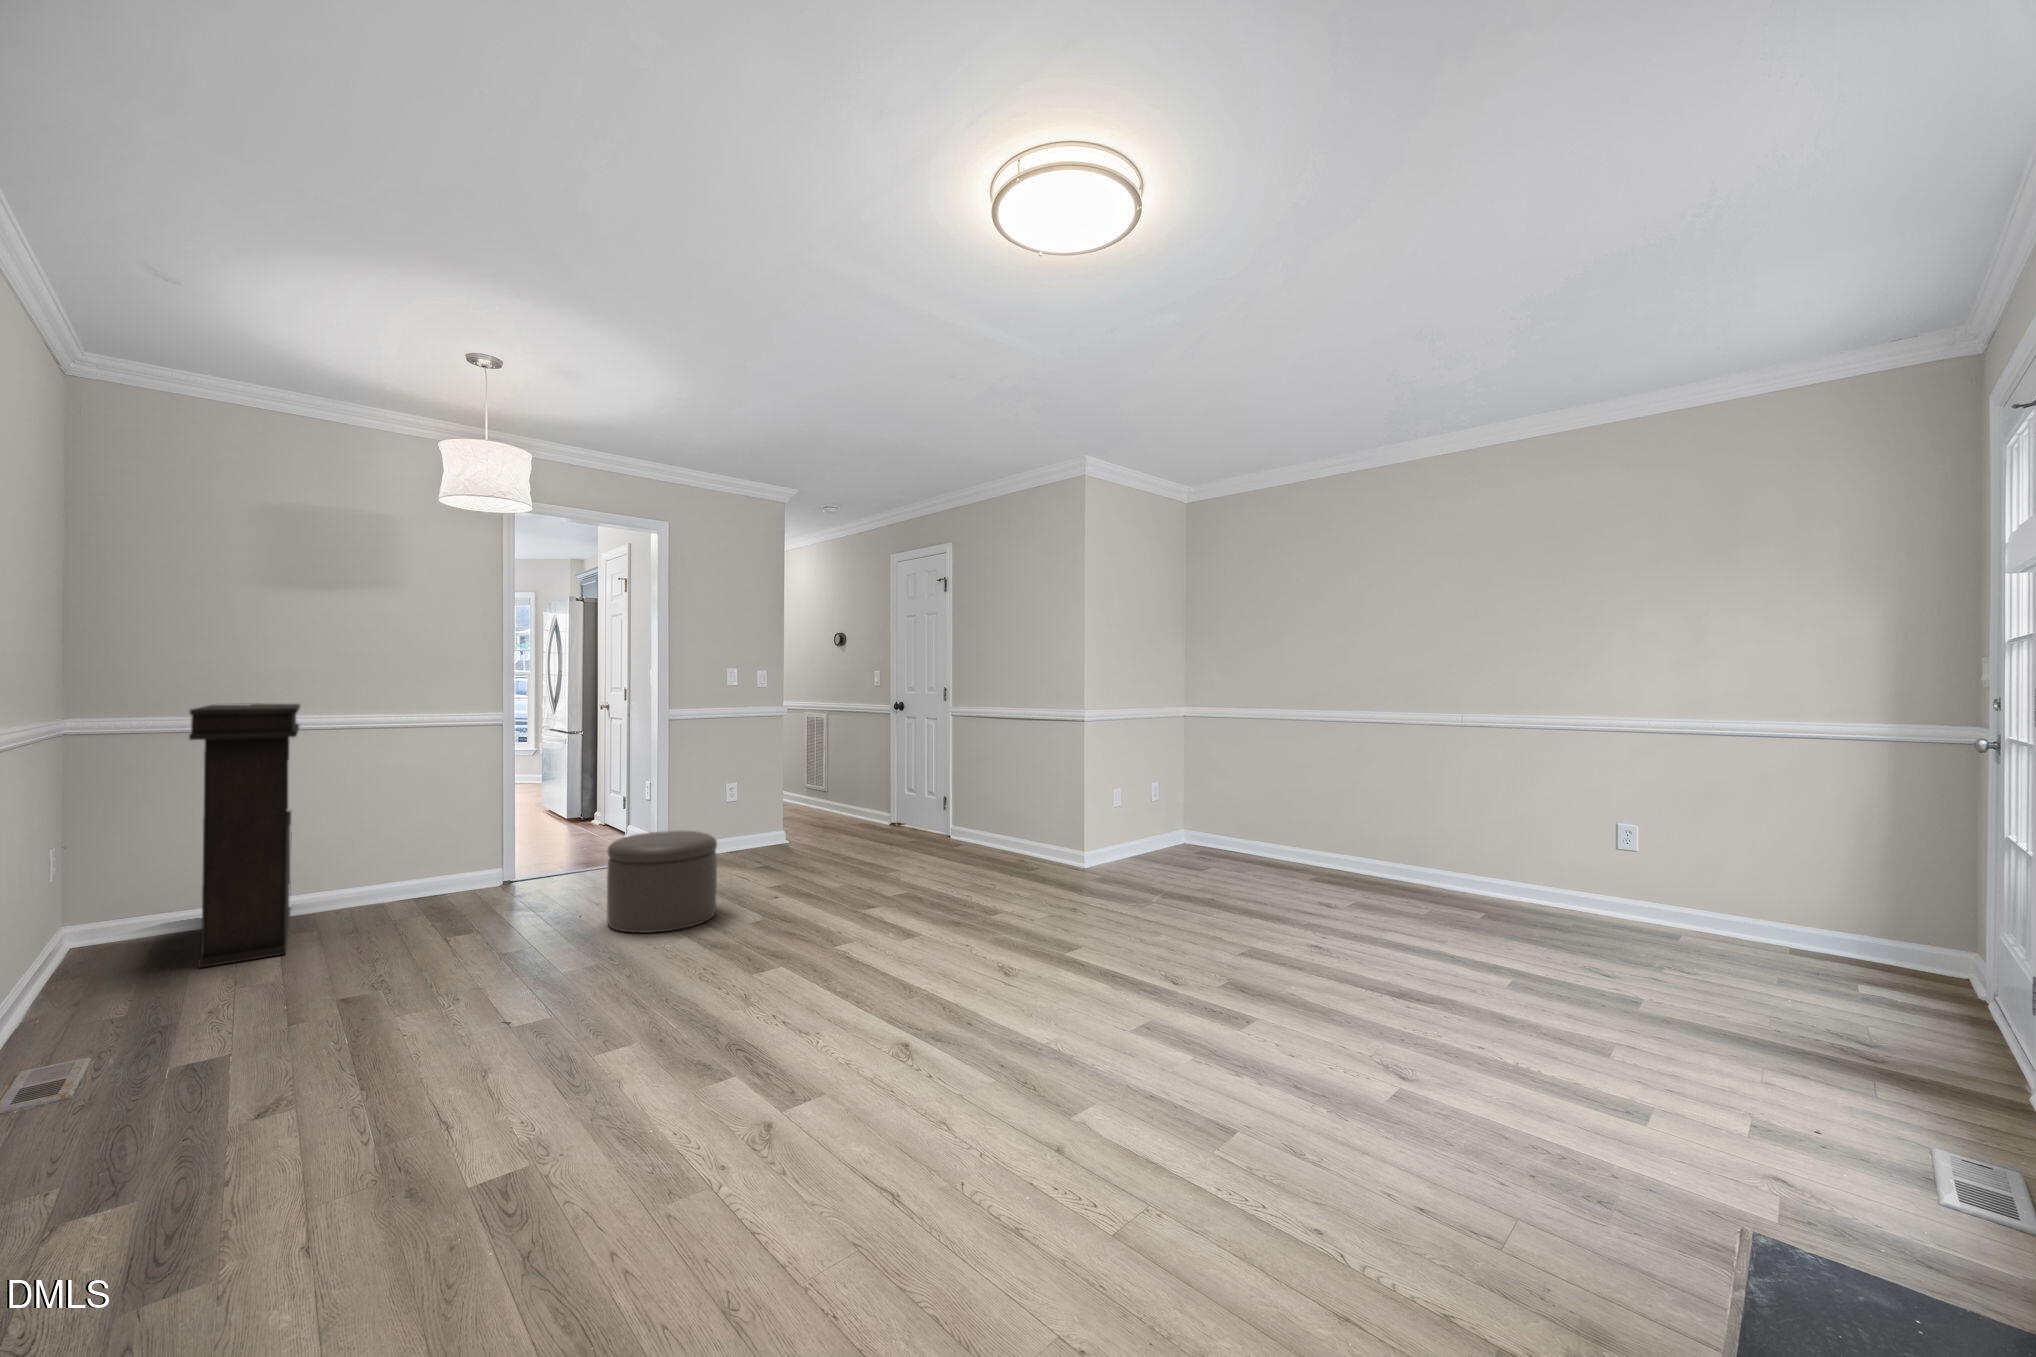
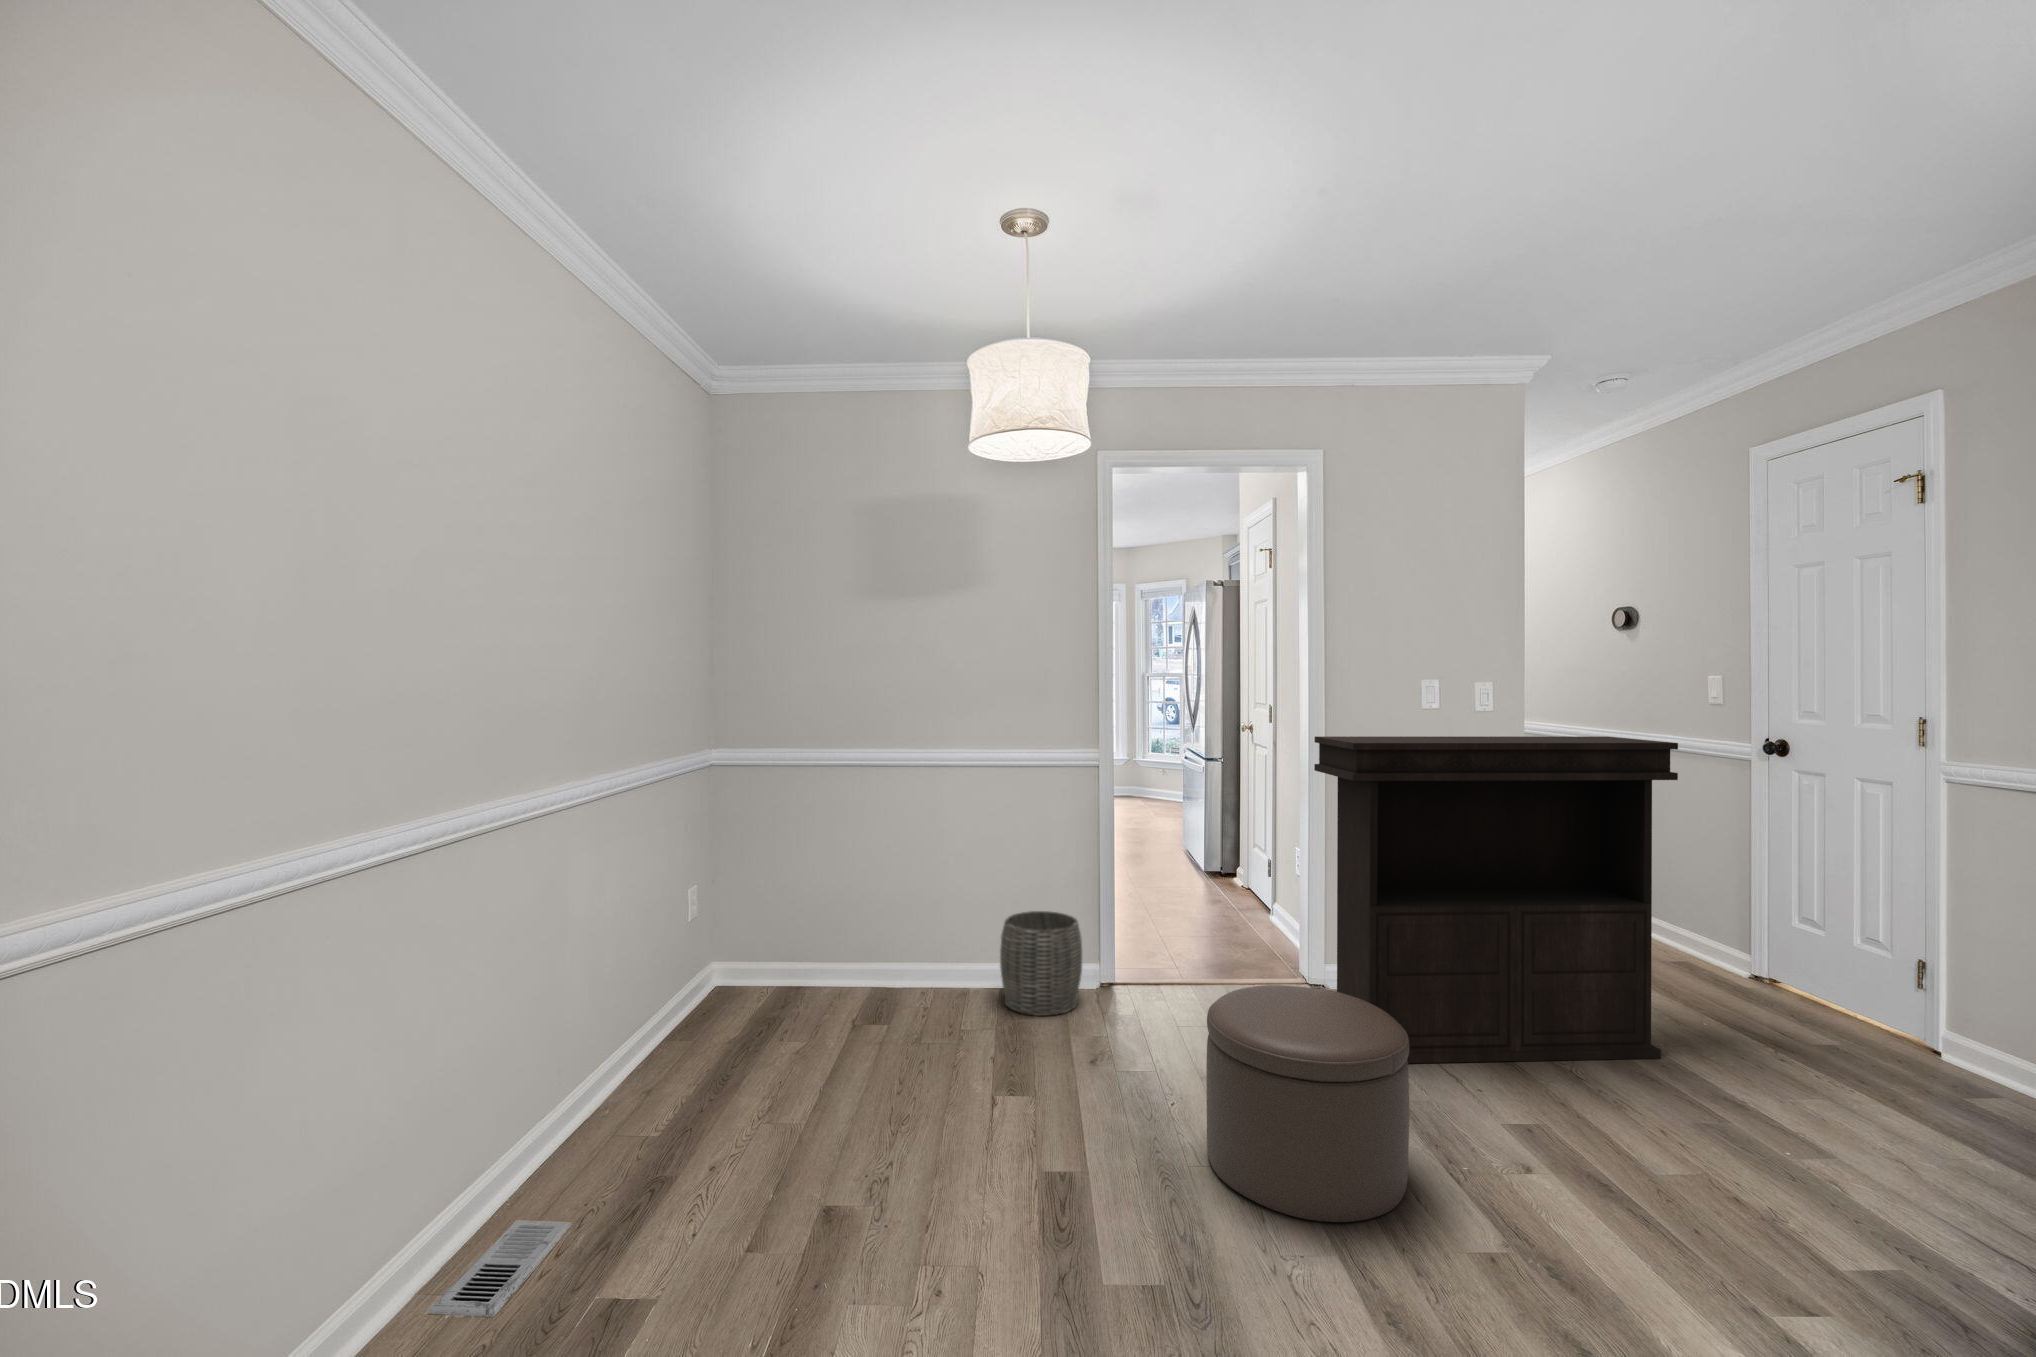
console table: present [189,703,300,968] -> present [1314,736,1678,1063]
woven basket: none [423,834,495,904] -> present [1000,911,1082,1016]

